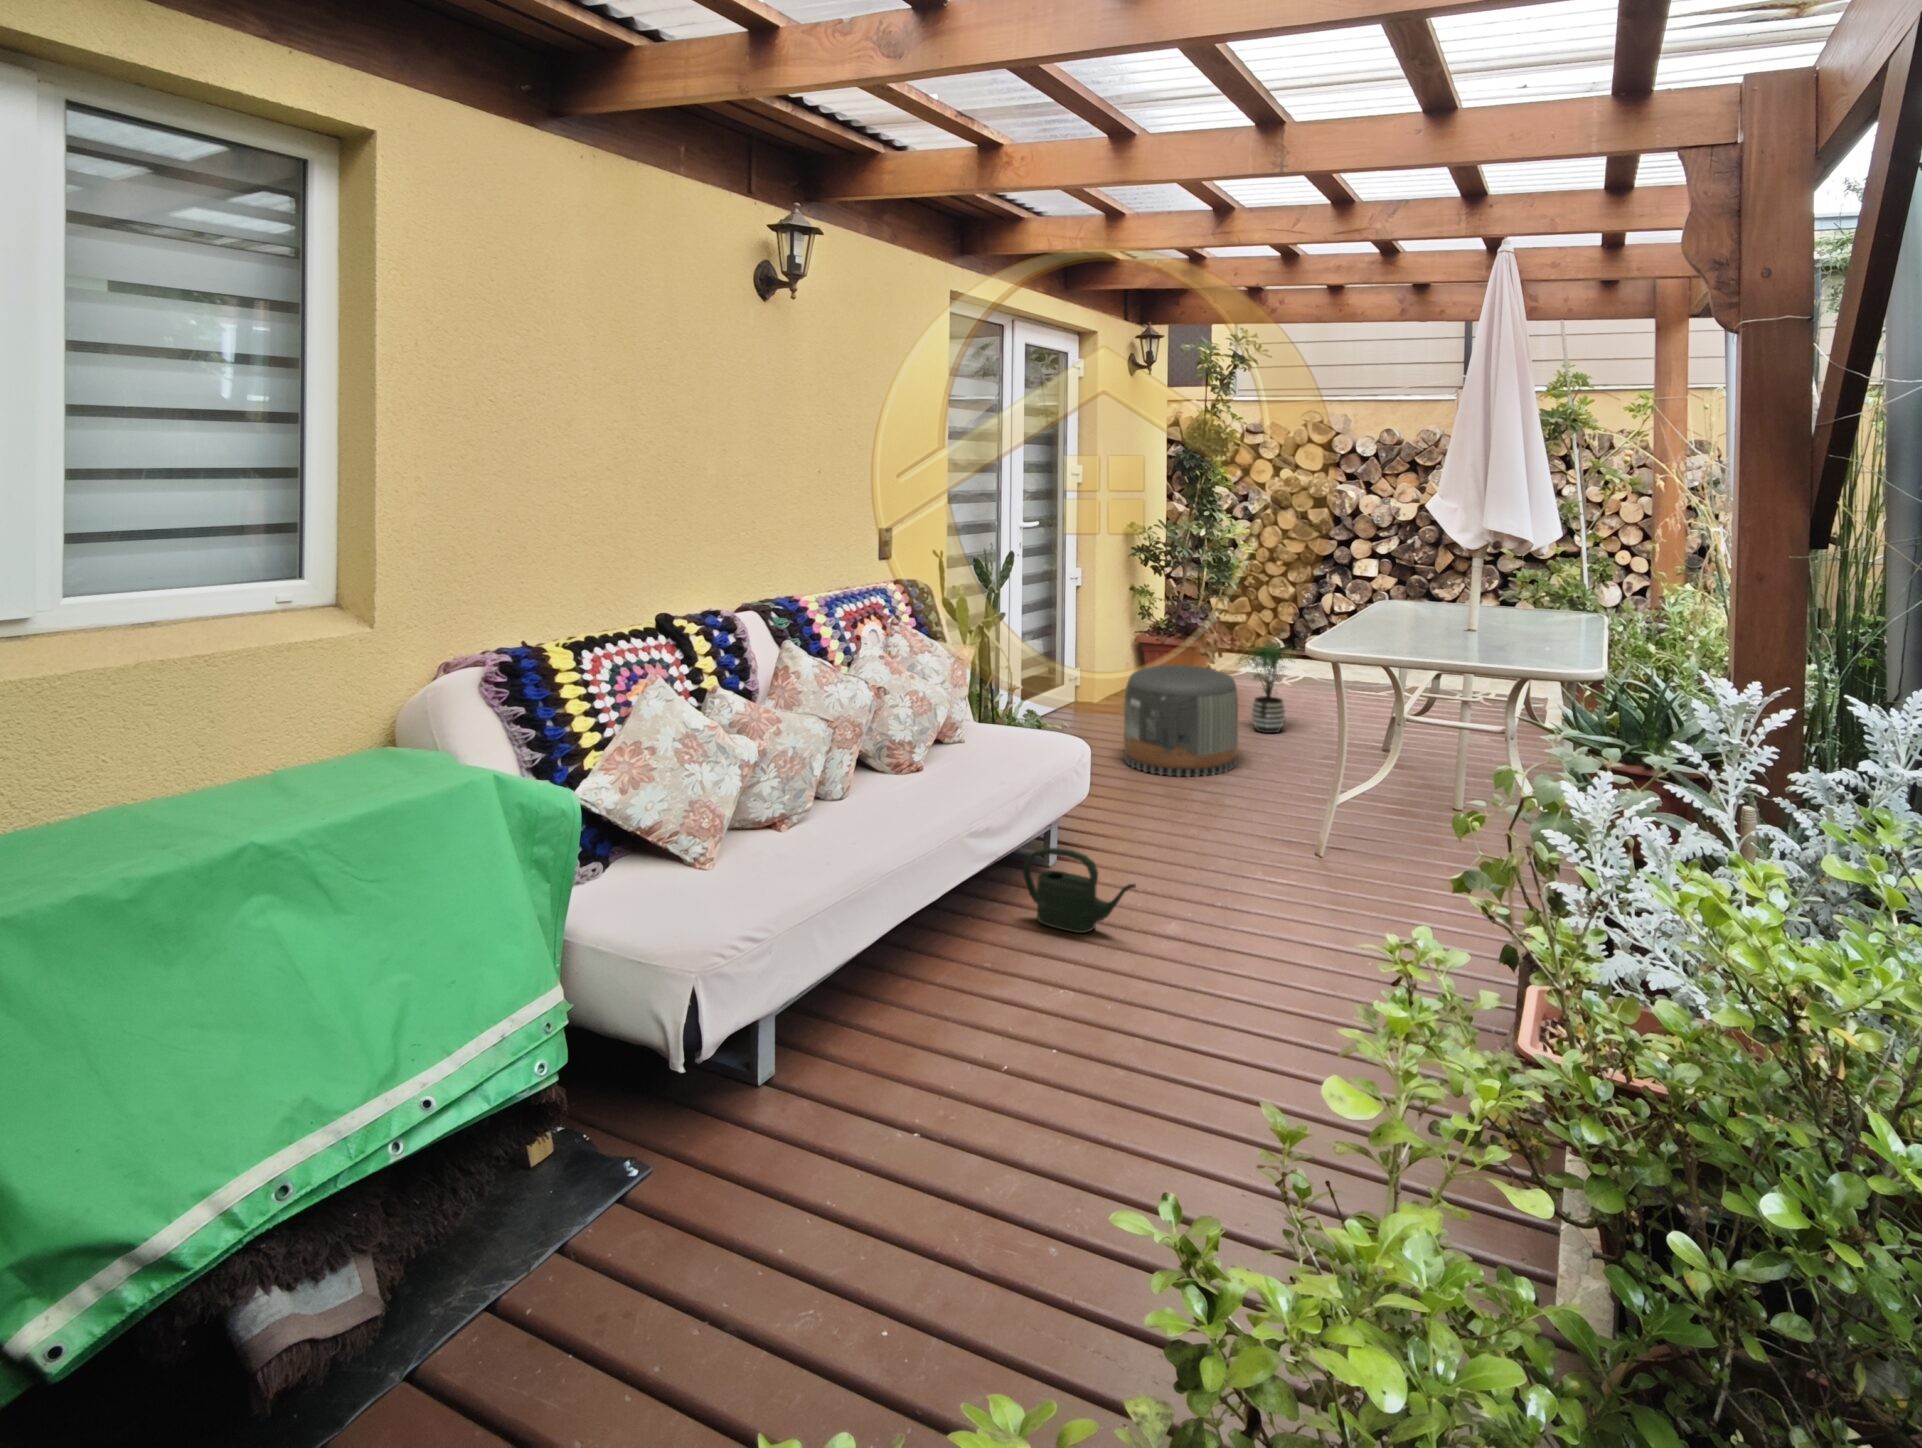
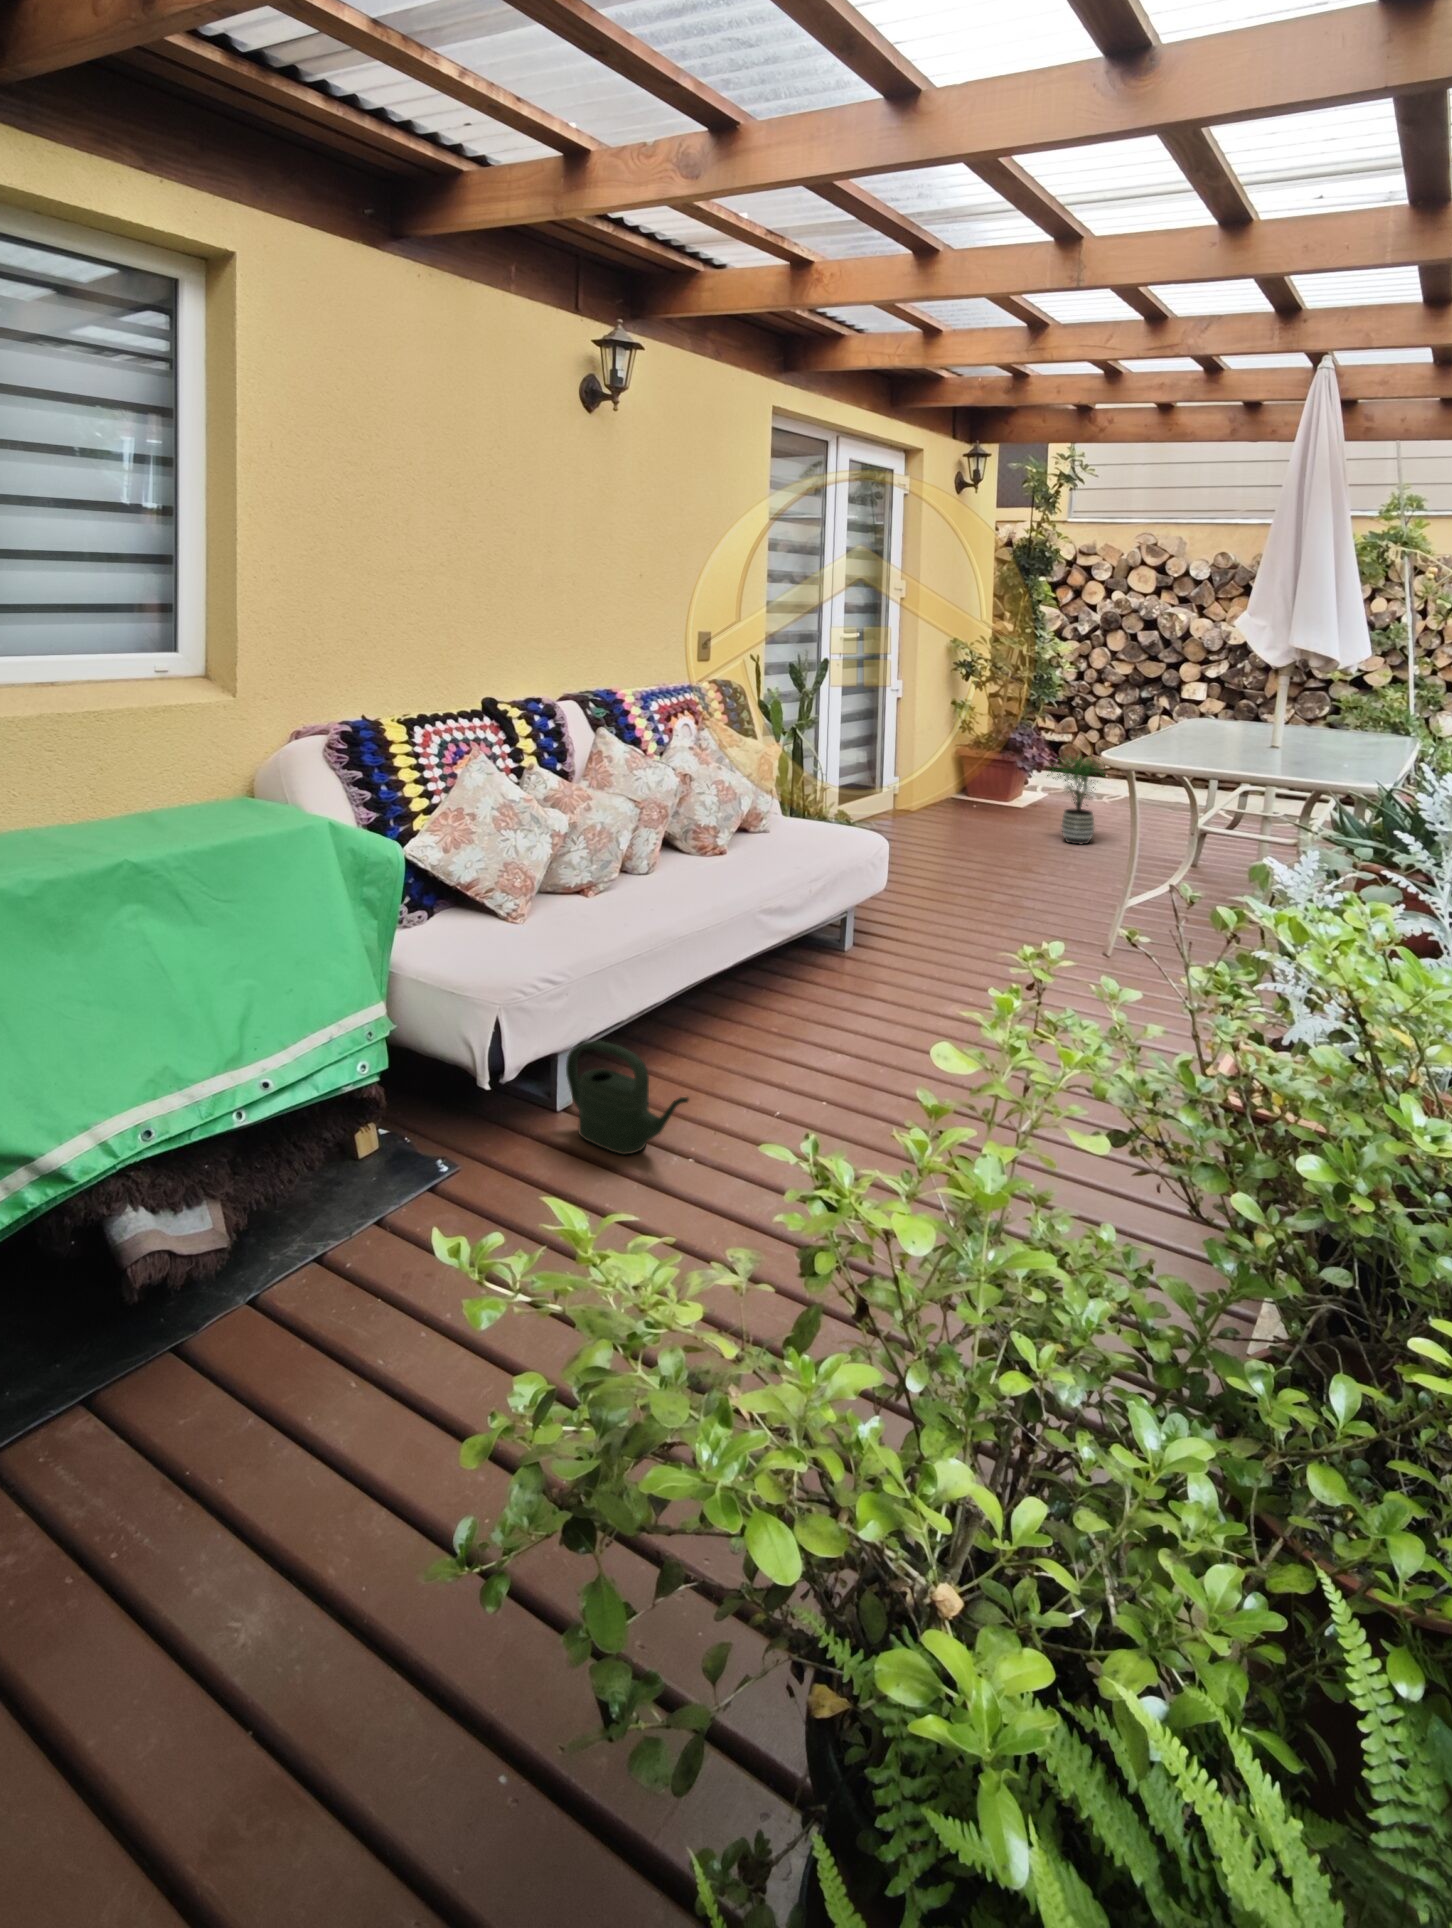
pouf: present [1124,665,1238,777] -> none [930,773,1043,879]
watering can: present [1023,848,1136,933] -> present [566,1040,688,1154]

